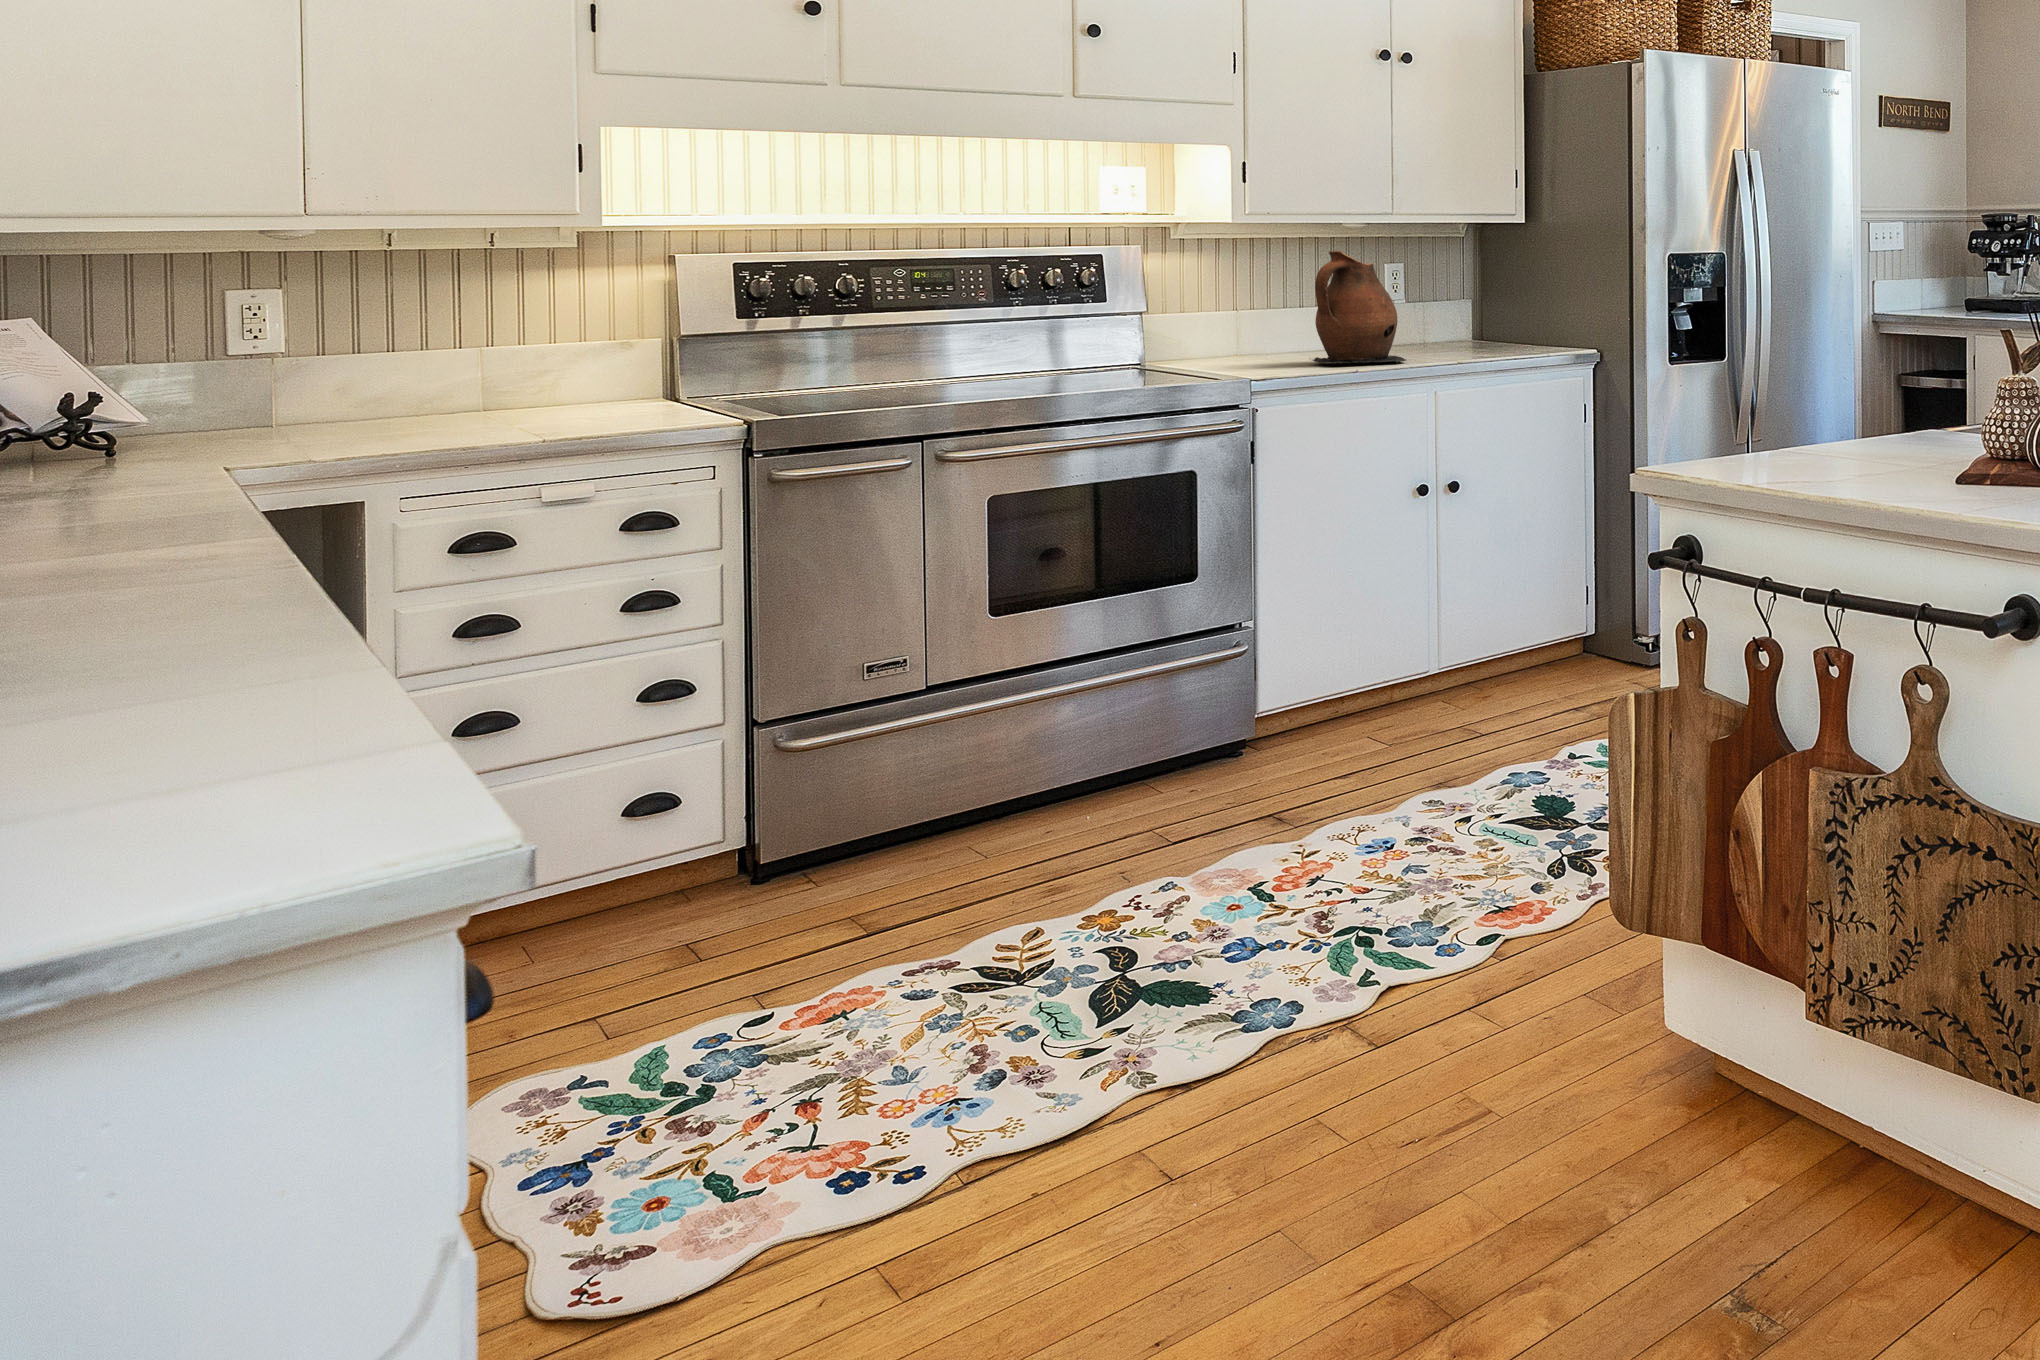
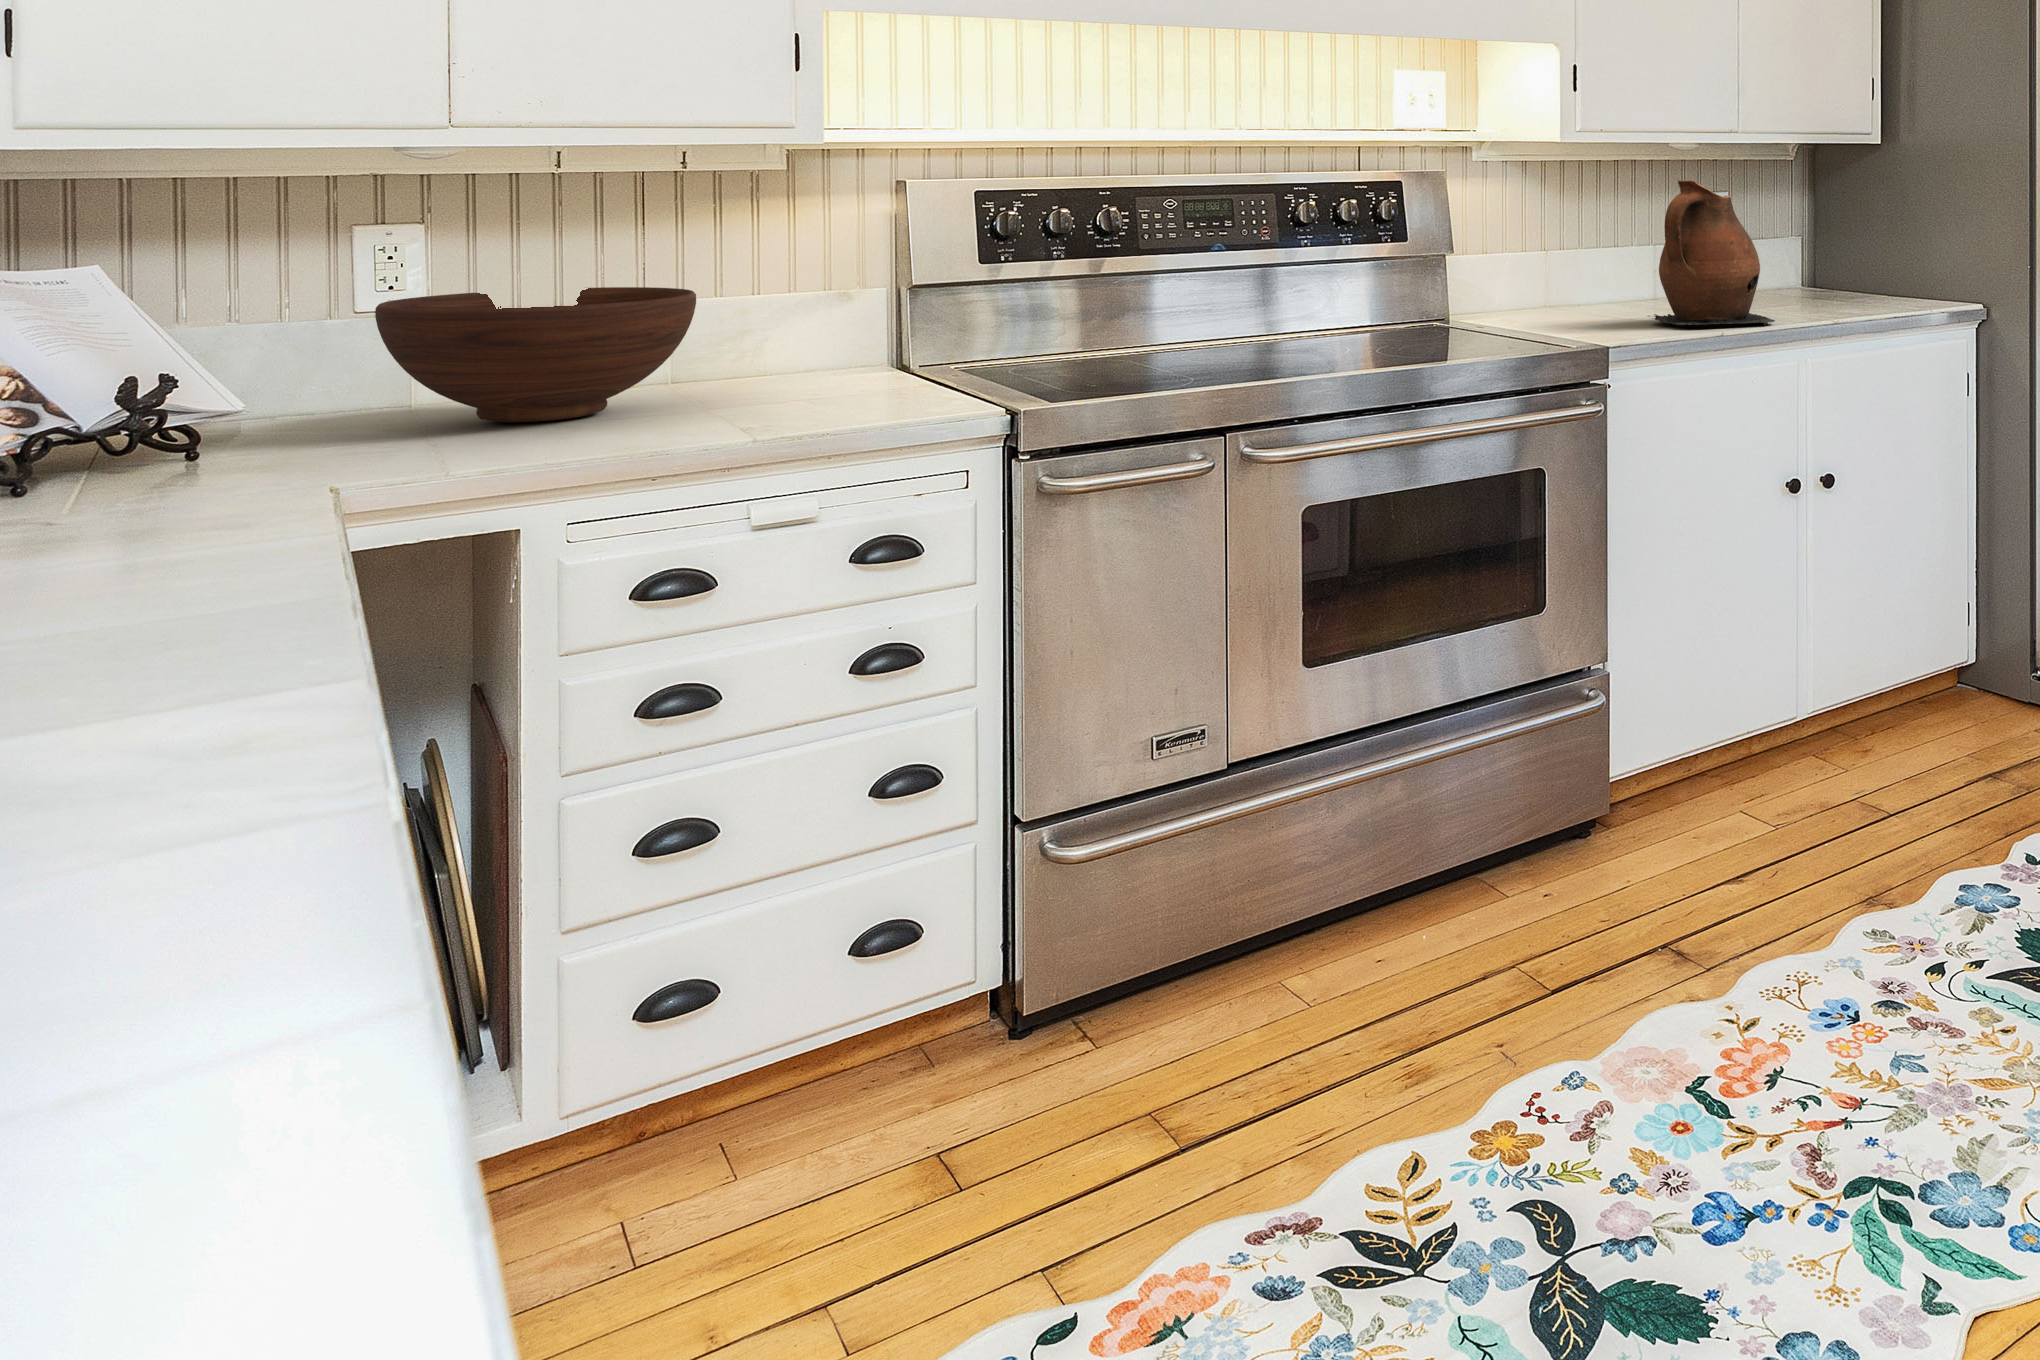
fruit bowl: none [244,333,503,432] -> present [375,287,696,422]

